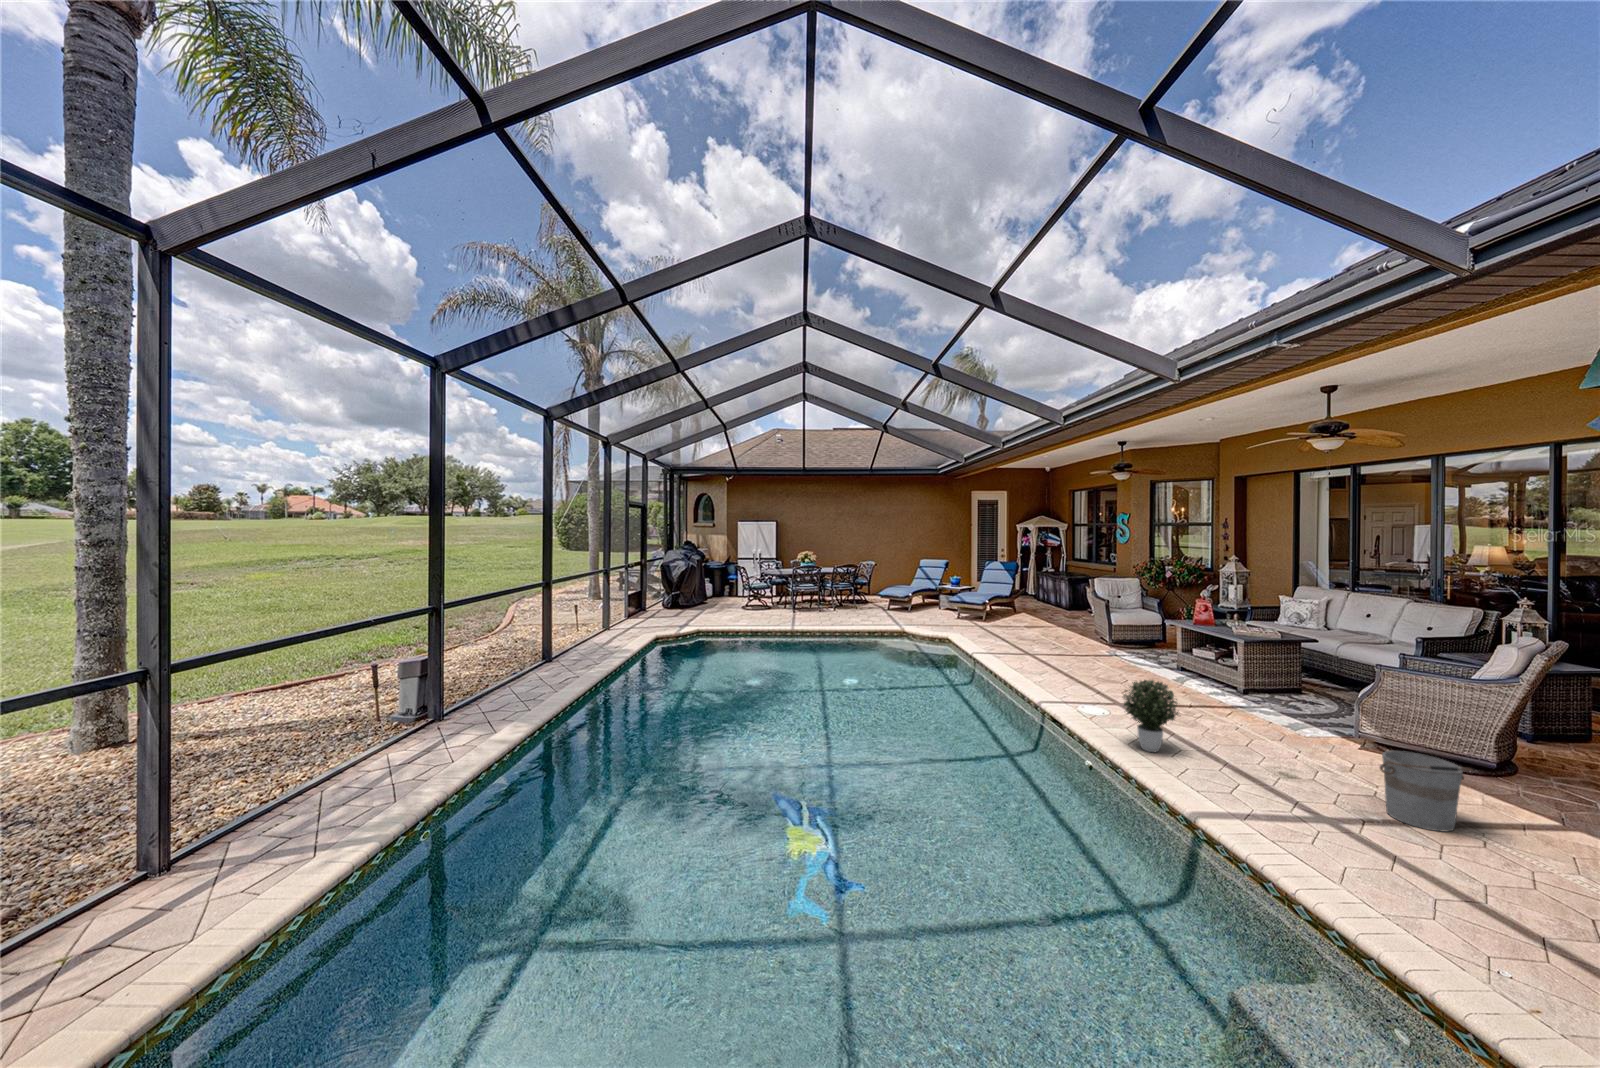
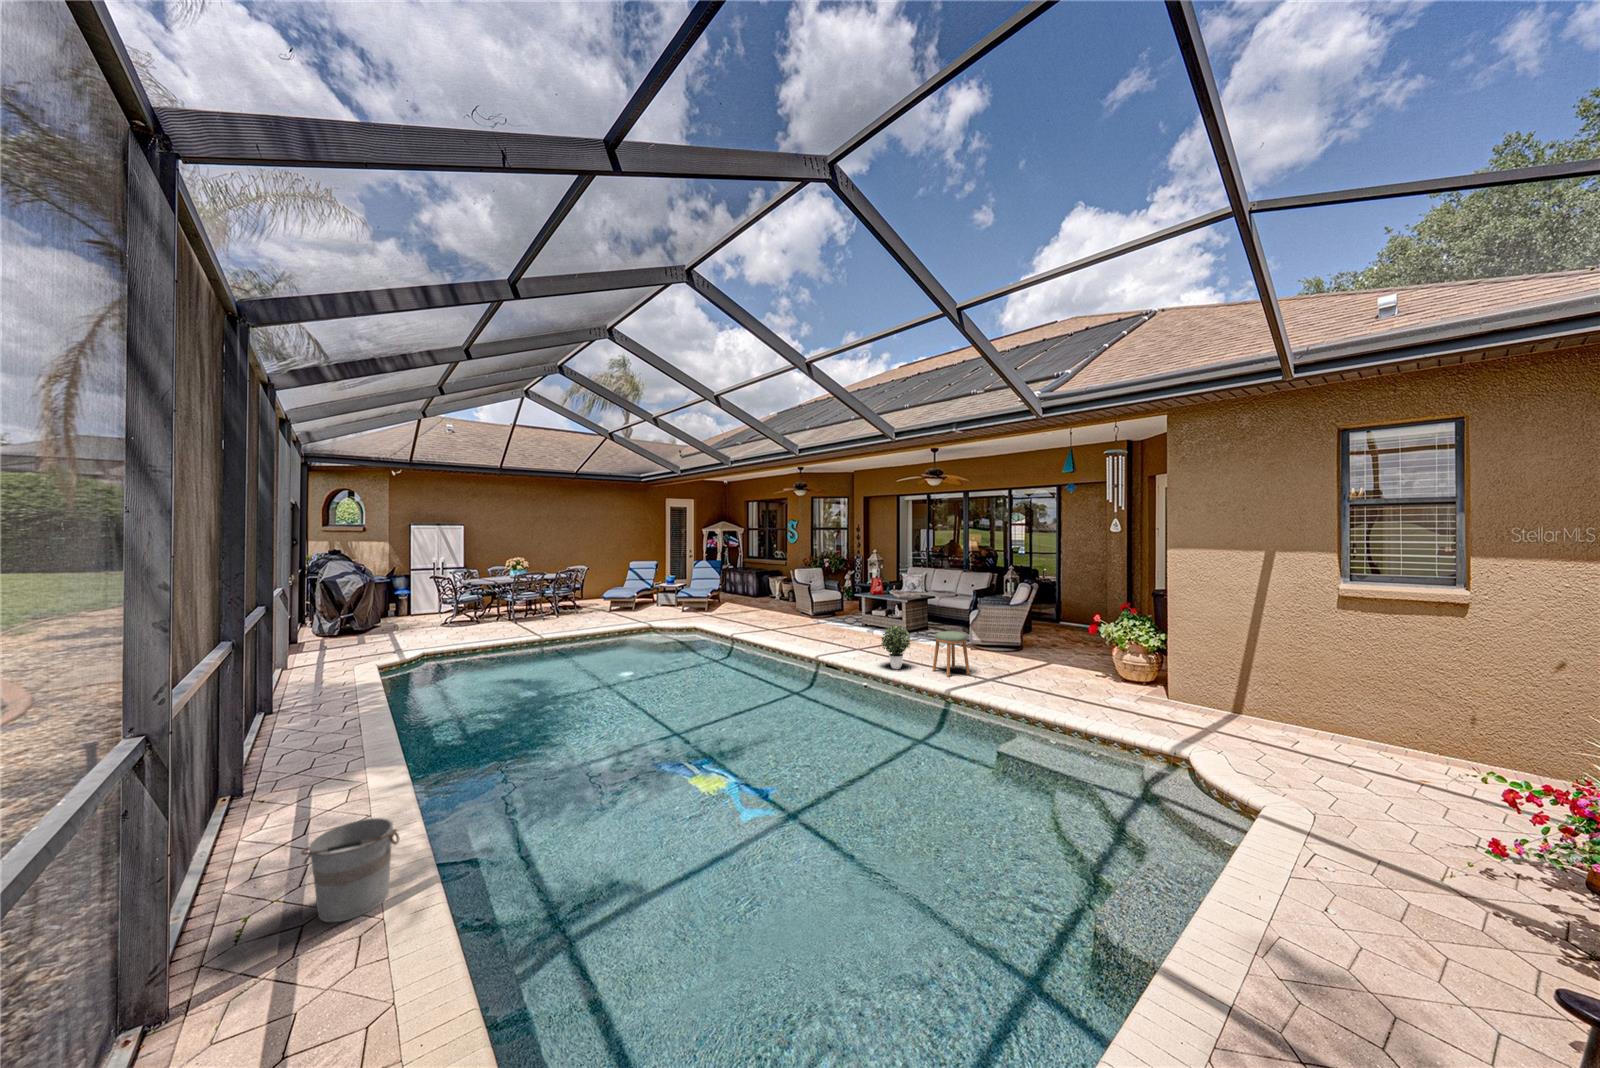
stool: none [1216,705,1293,795] -> present [933,631,970,677]
bucket: present [1380,751,1472,831] -> present [301,818,399,922]

